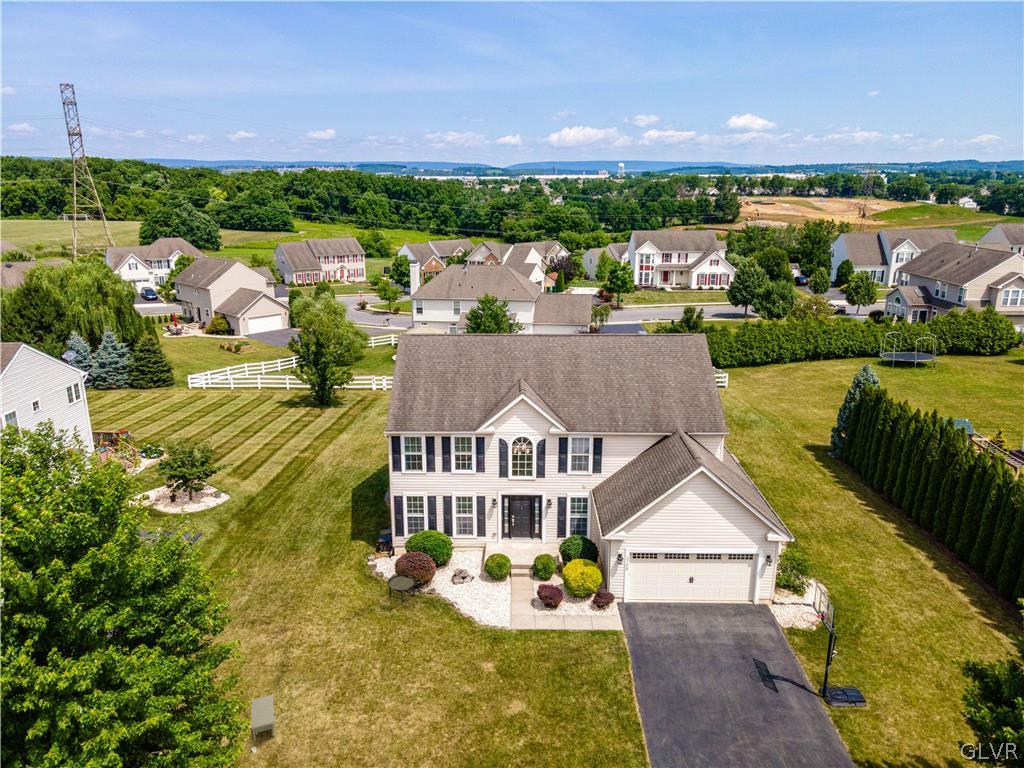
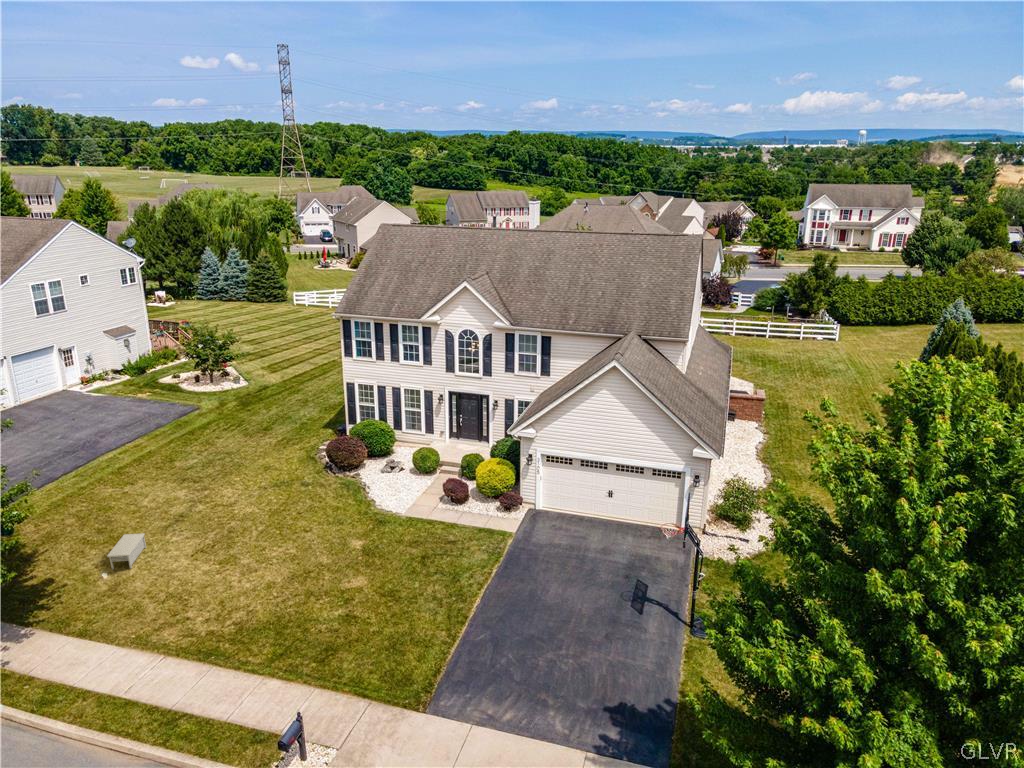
round table: present [387,575,416,603] -> none [308,454,337,480]

